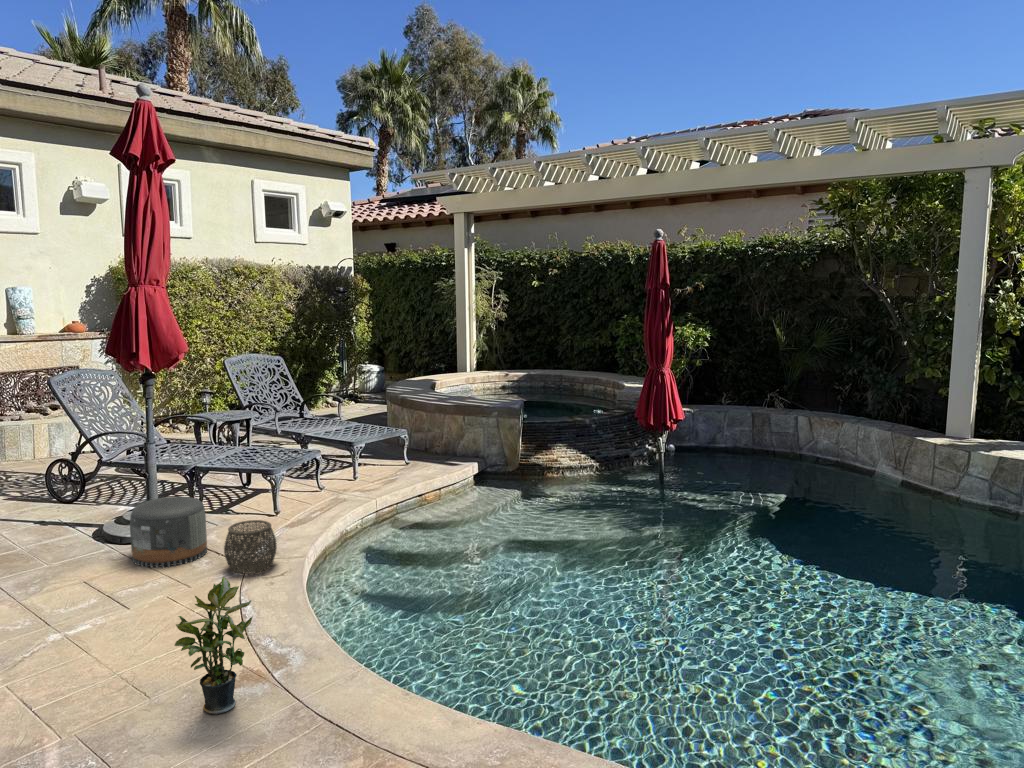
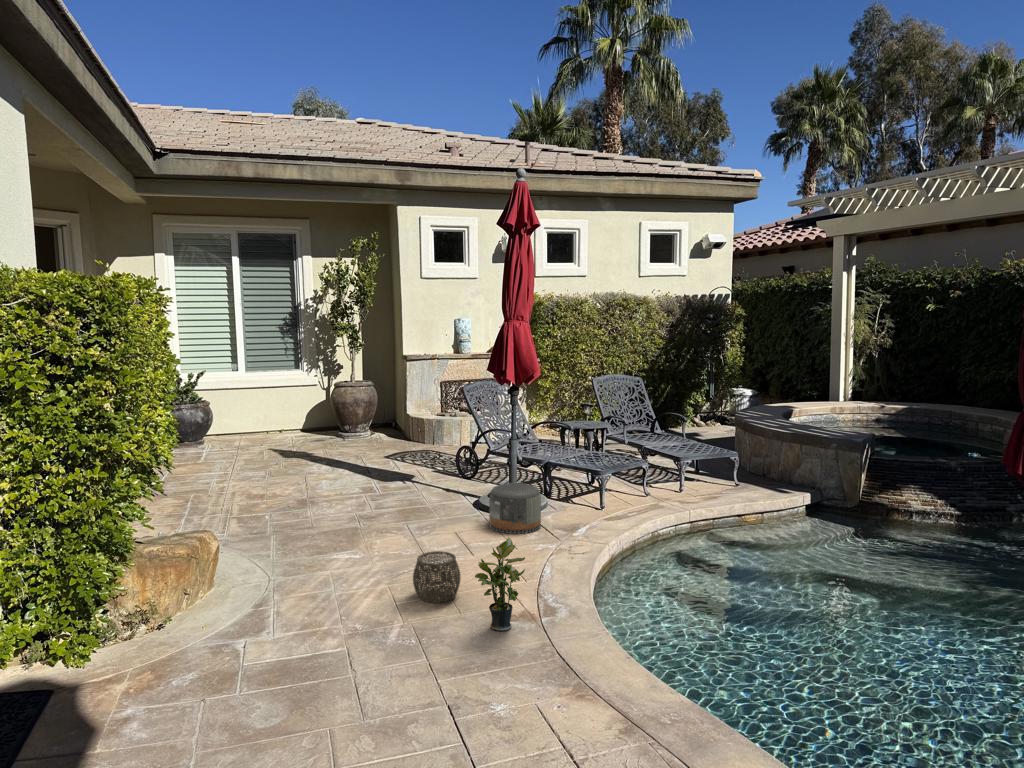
woven basket: present [224,520,277,574] -> present [413,551,461,603]

